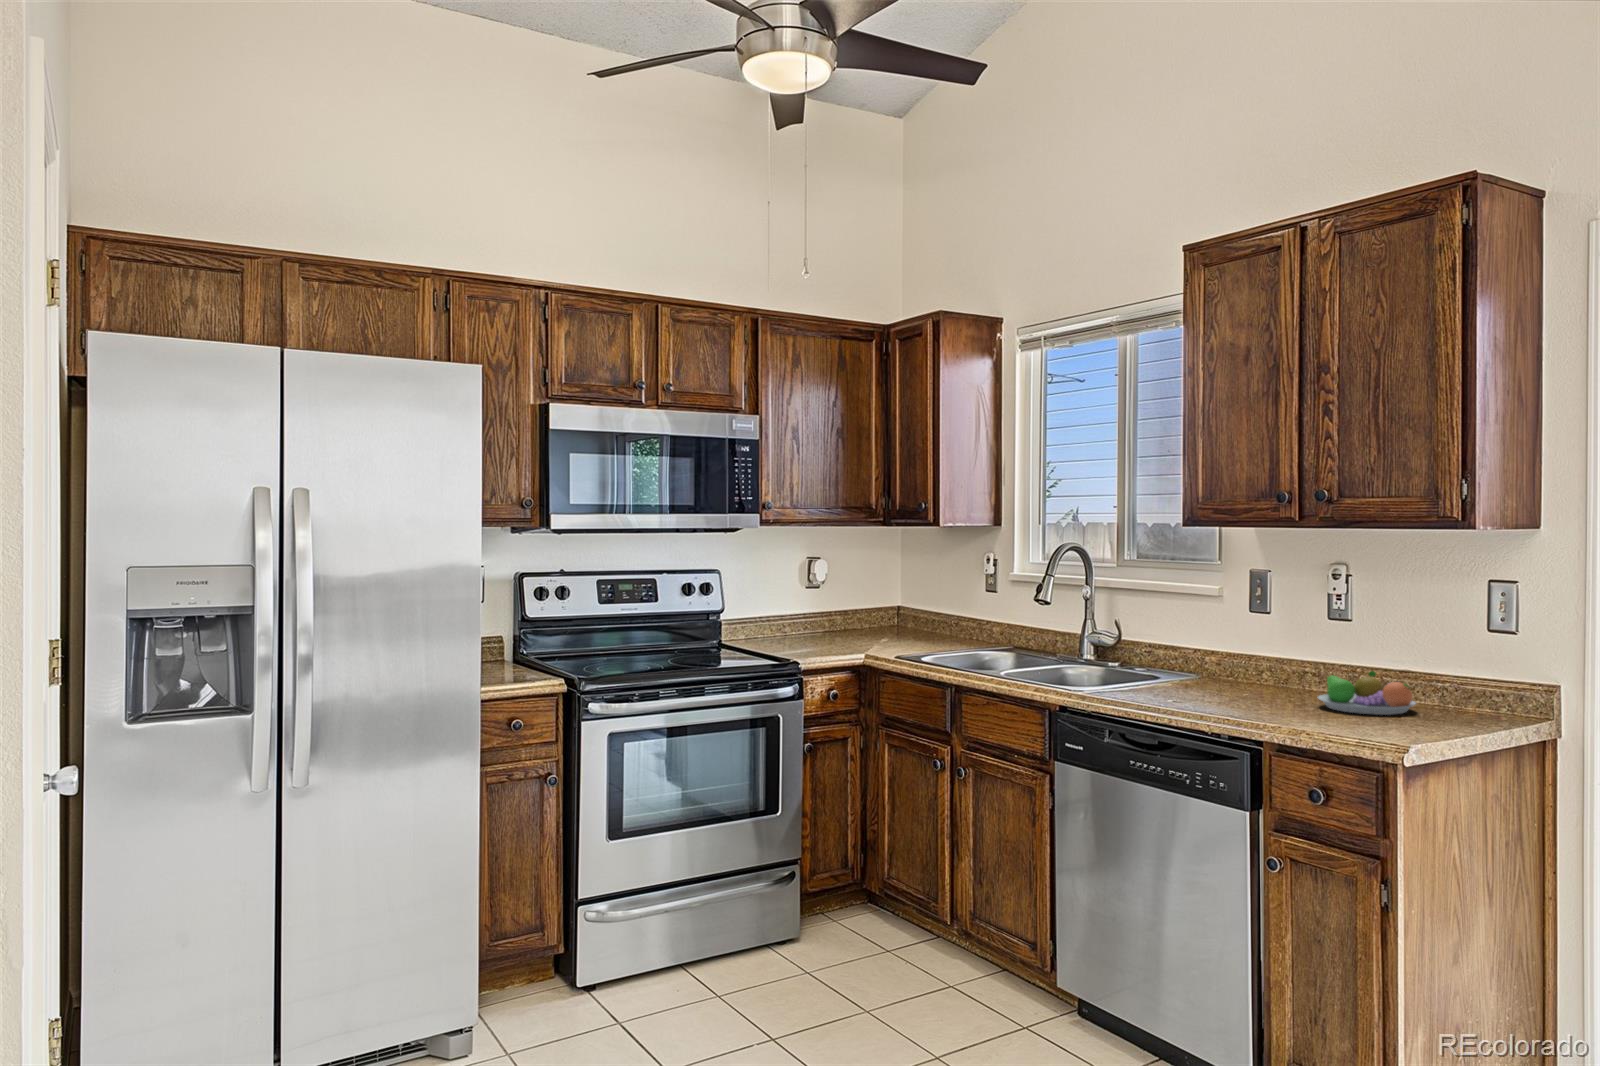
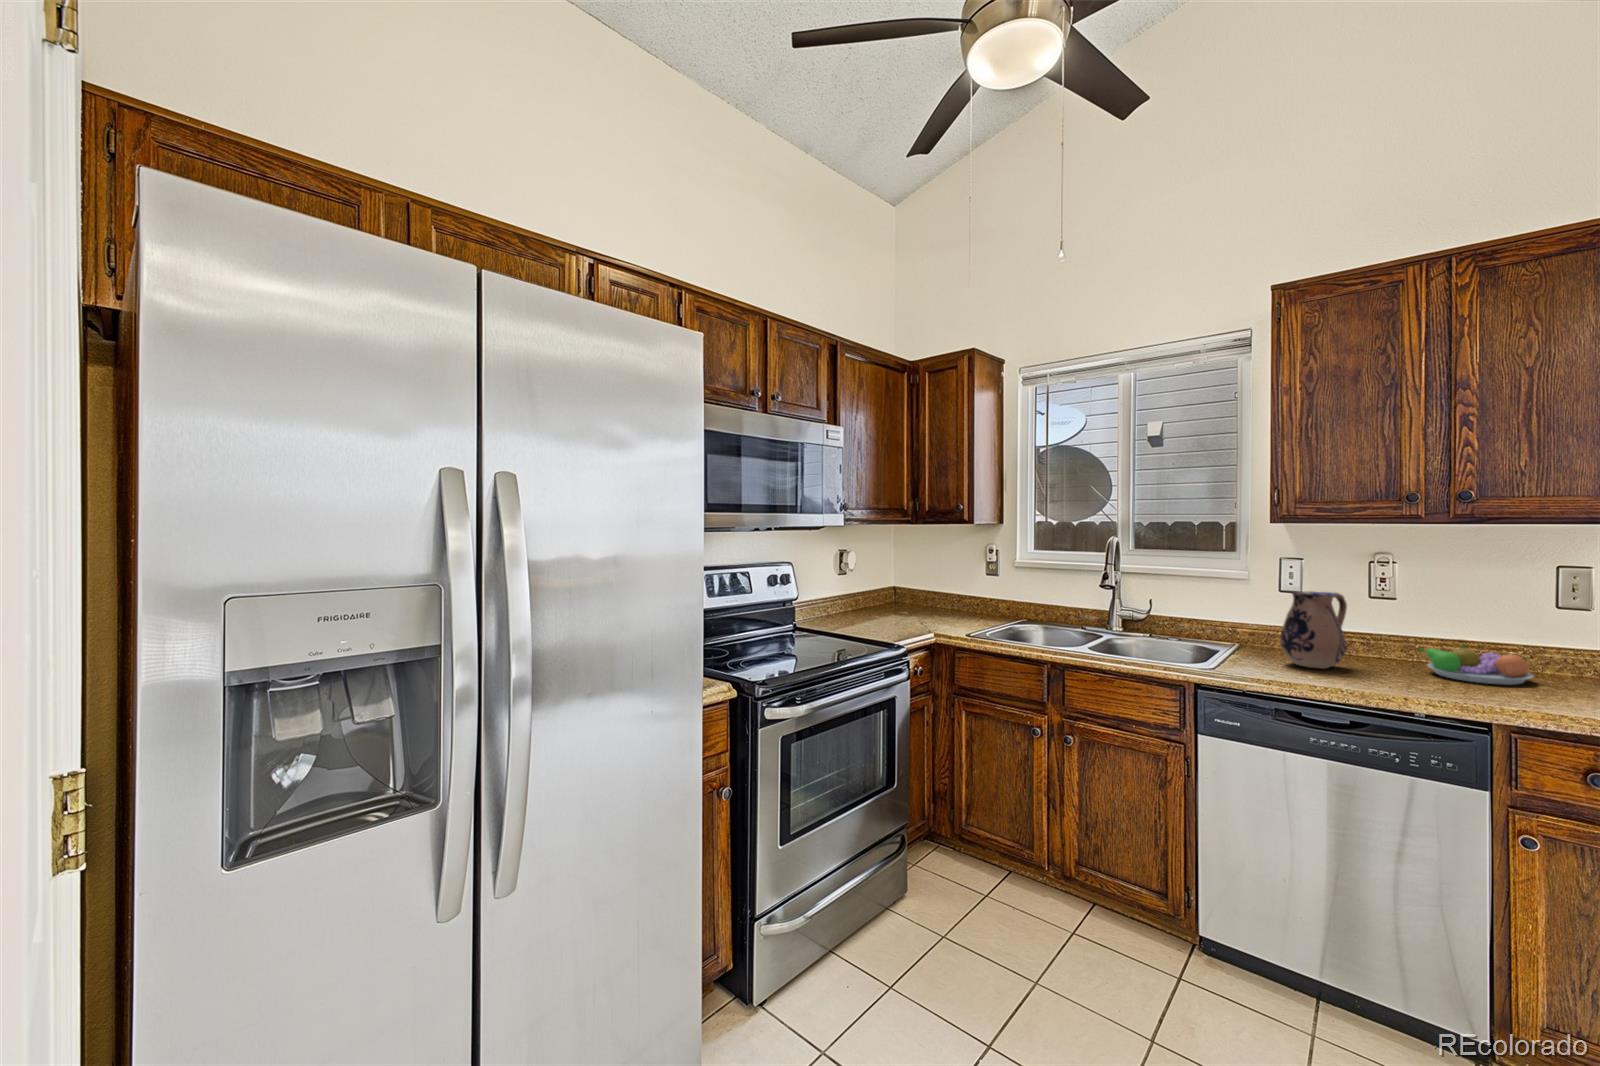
ceramic pitcher: none [1181,607,1258,696] -> present [1280,591,1347,669]

